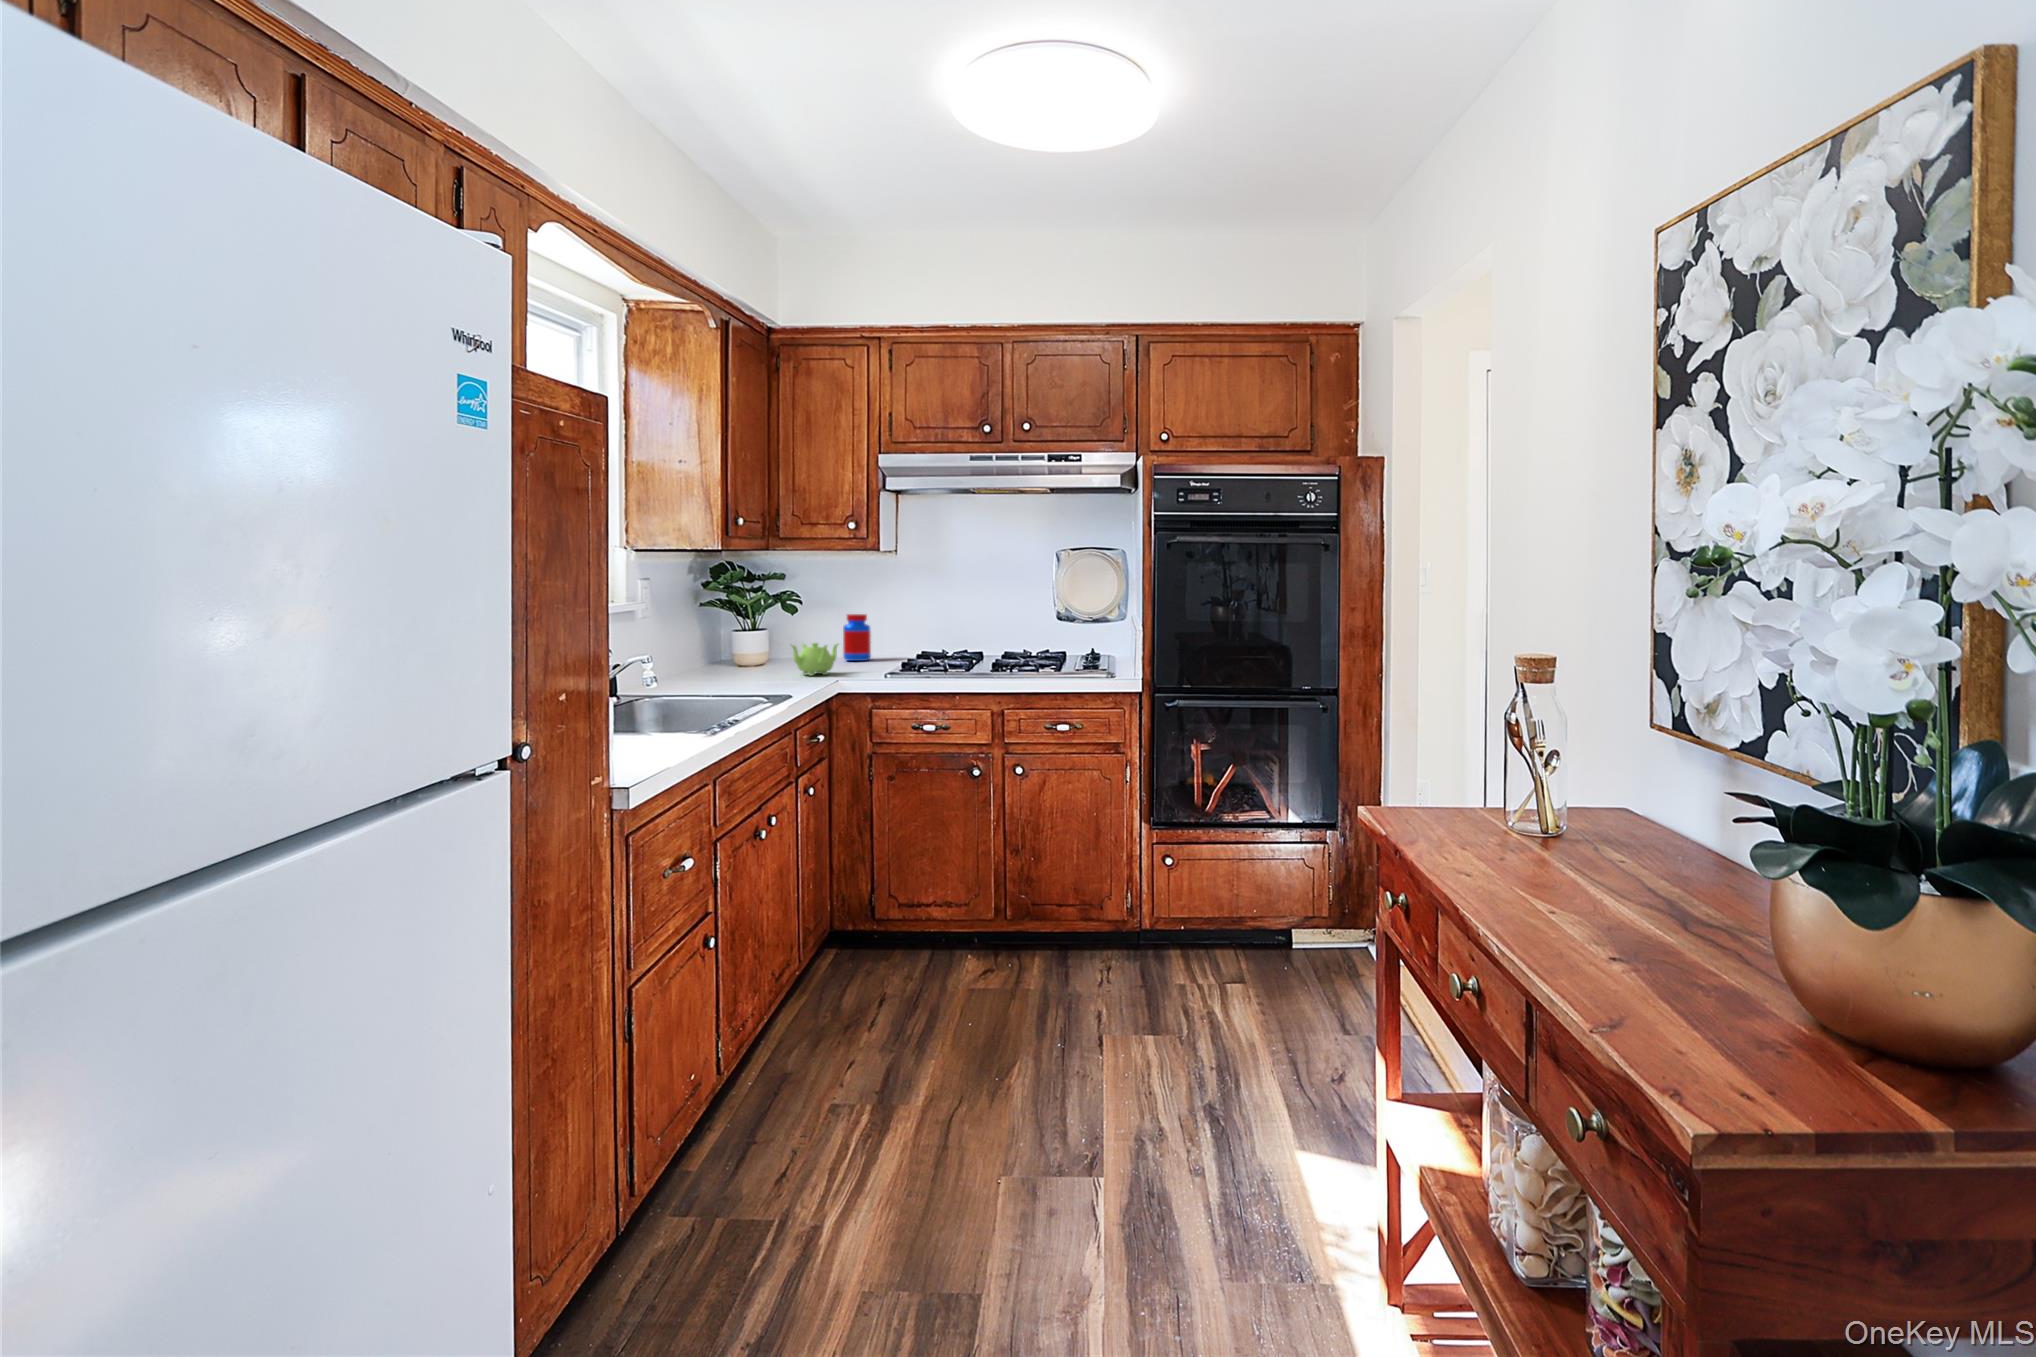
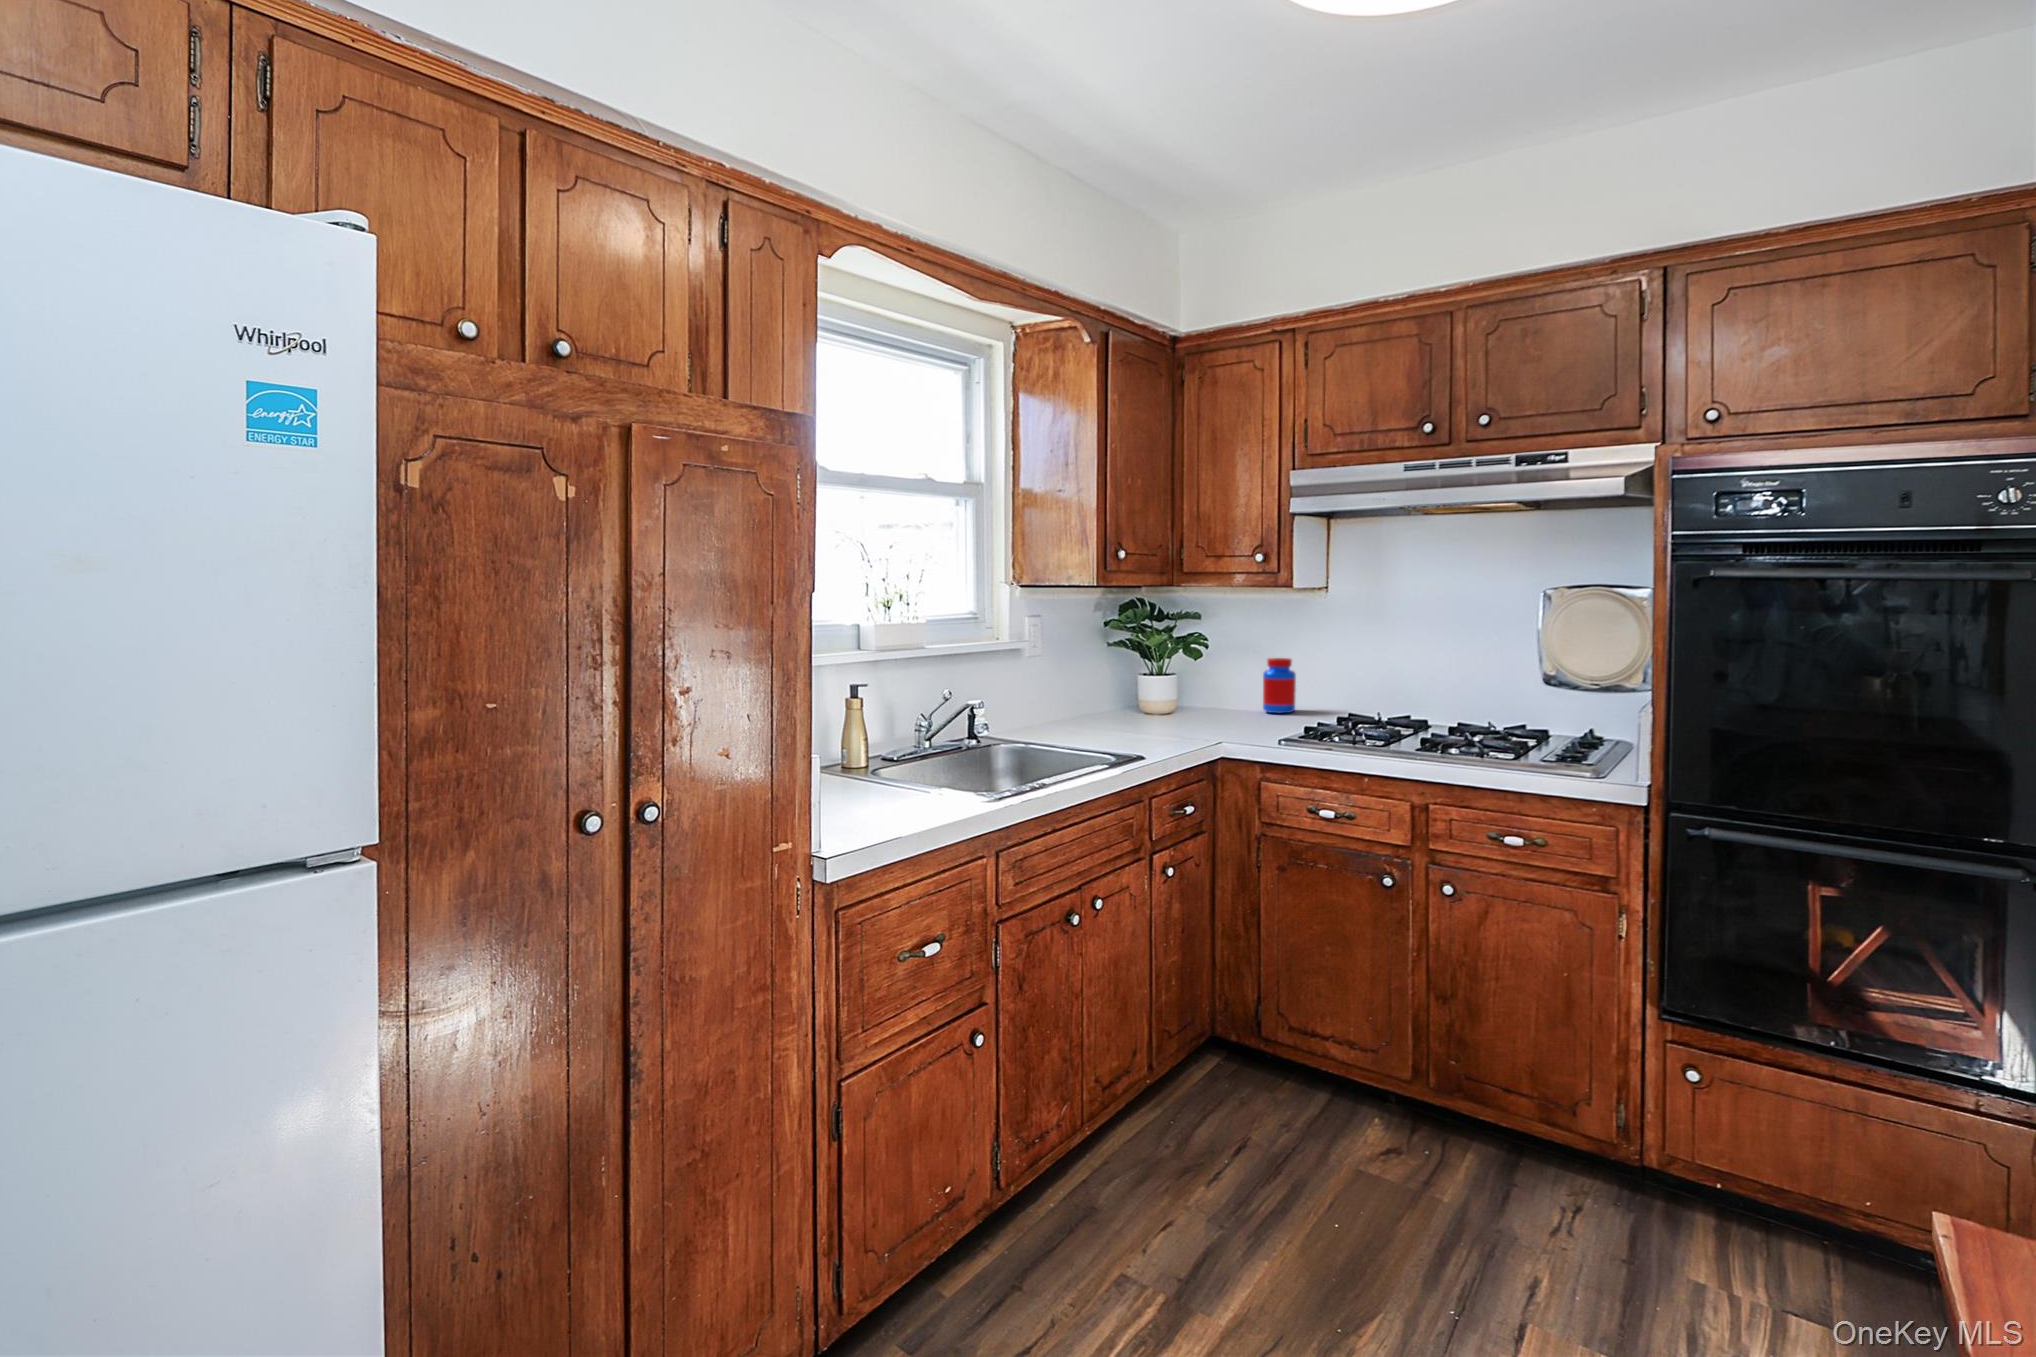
teapot: present [790,643,838,676] -> none [1175,696,1238,736]

